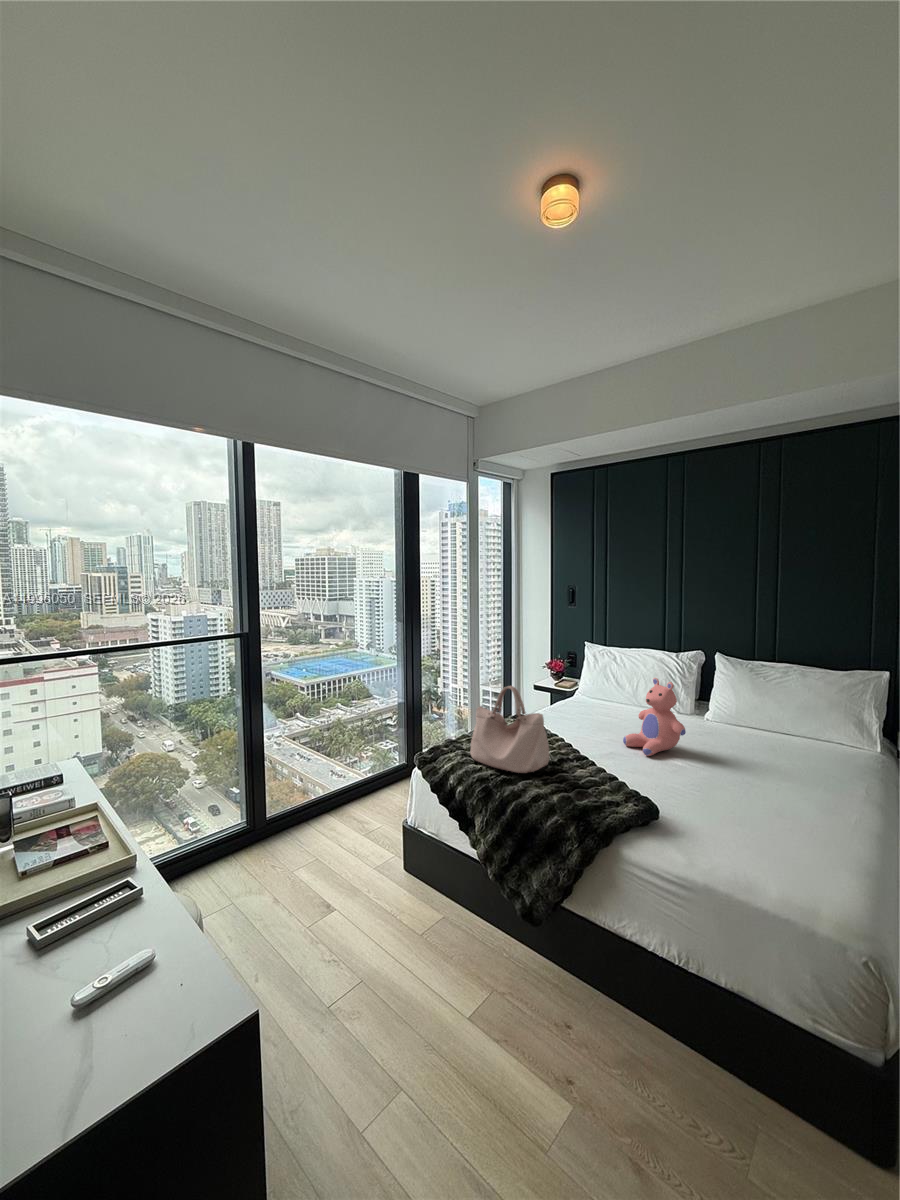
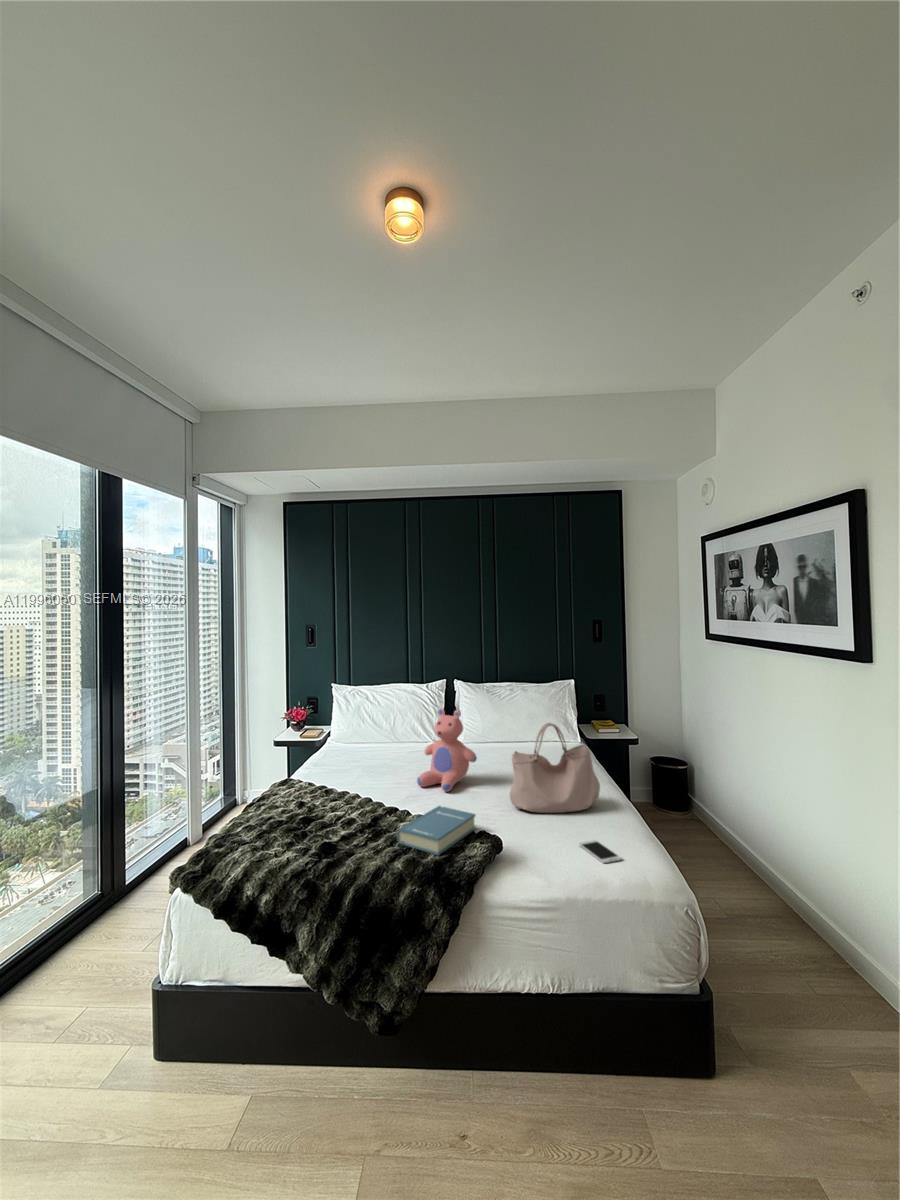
handbag: present [470,686,549,773] -> present [510,723,600,813]
hardback book: none [569,763,649,802] -> present [397,806,476,855]
smartphone: none [748,838,788,869] -> present [579,840,621,863]

